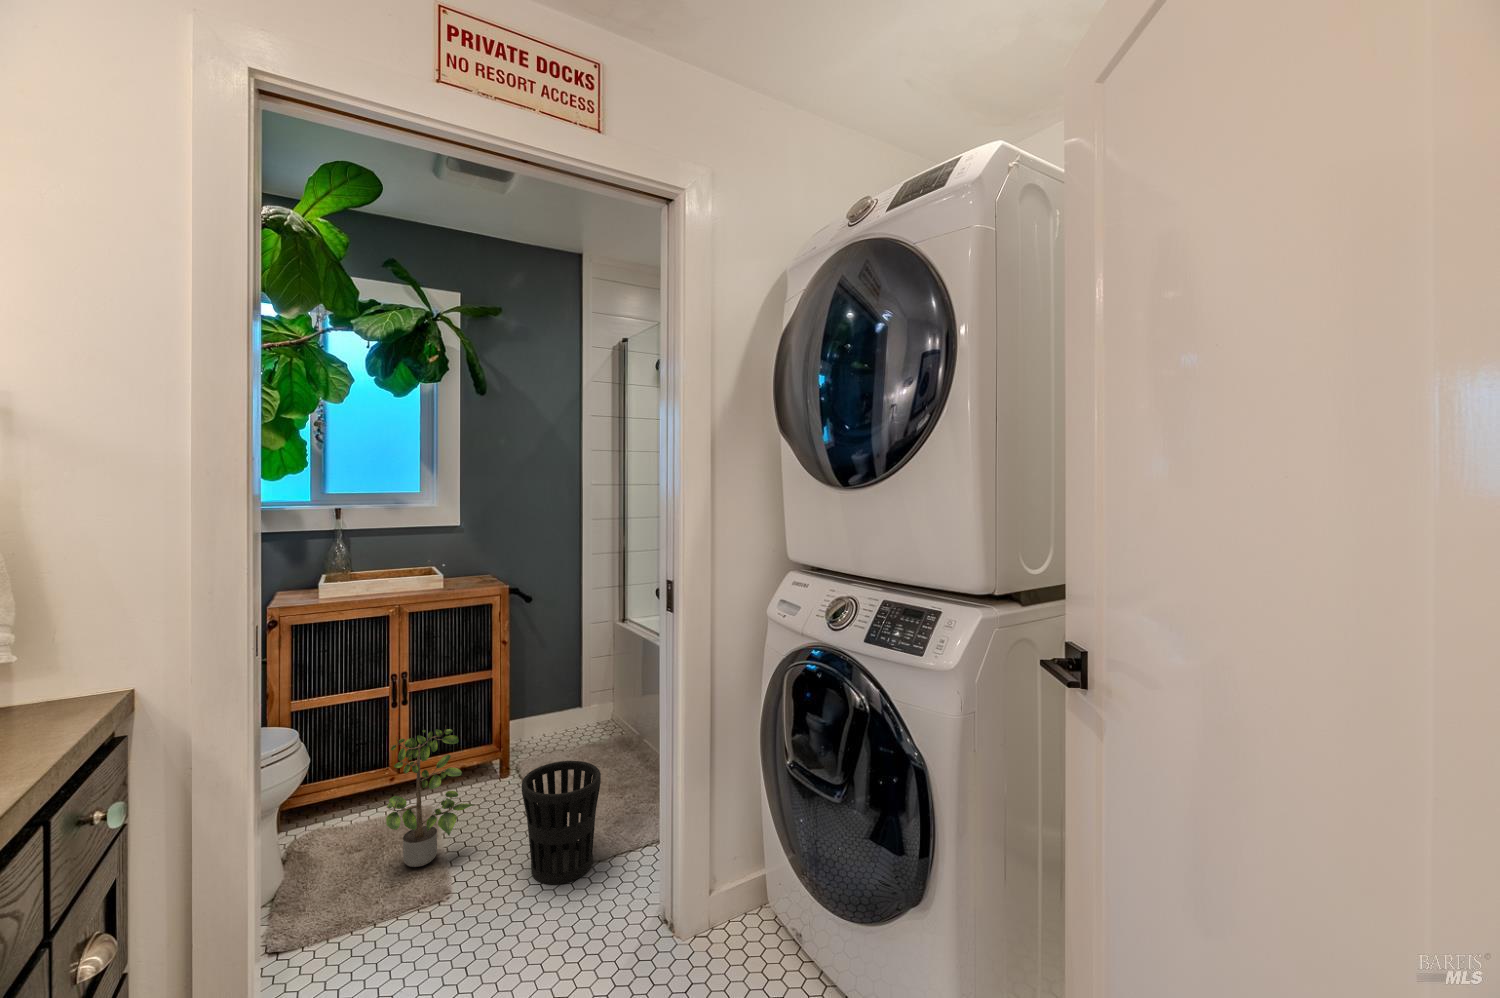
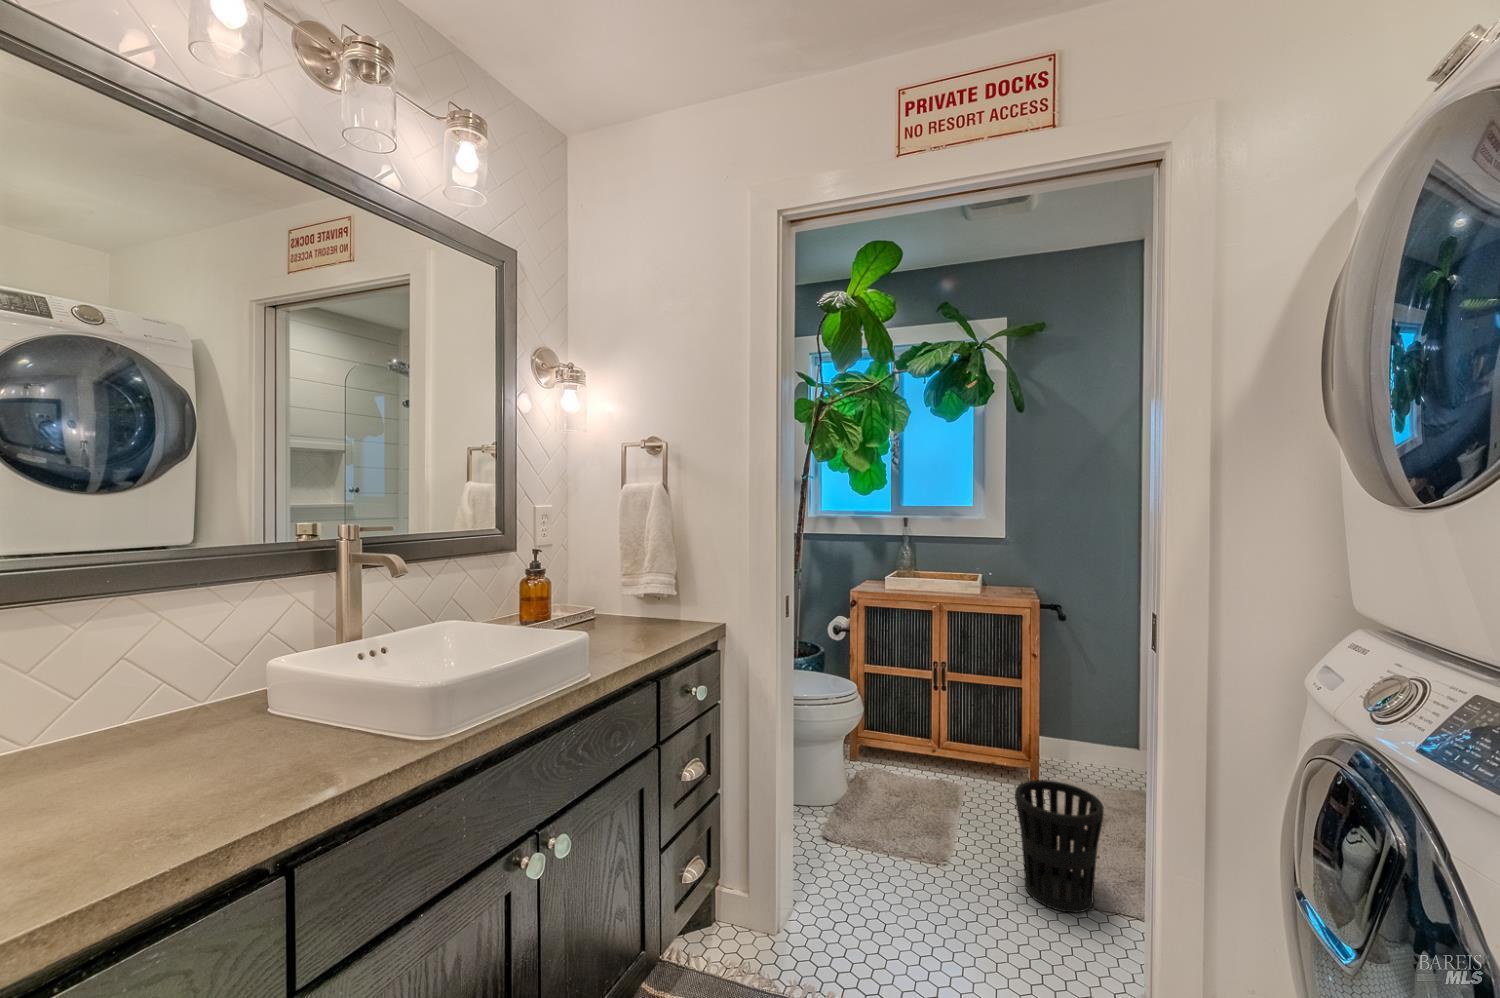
potted plant: present [386,729,473,867] -> none [907,709,983,831]

